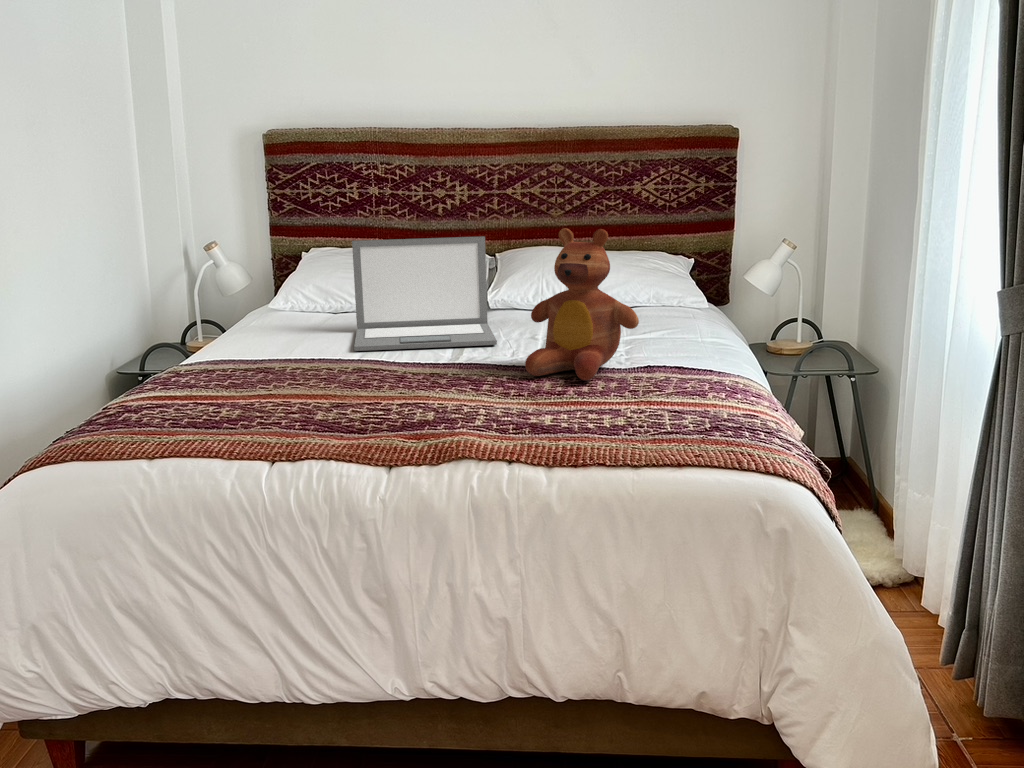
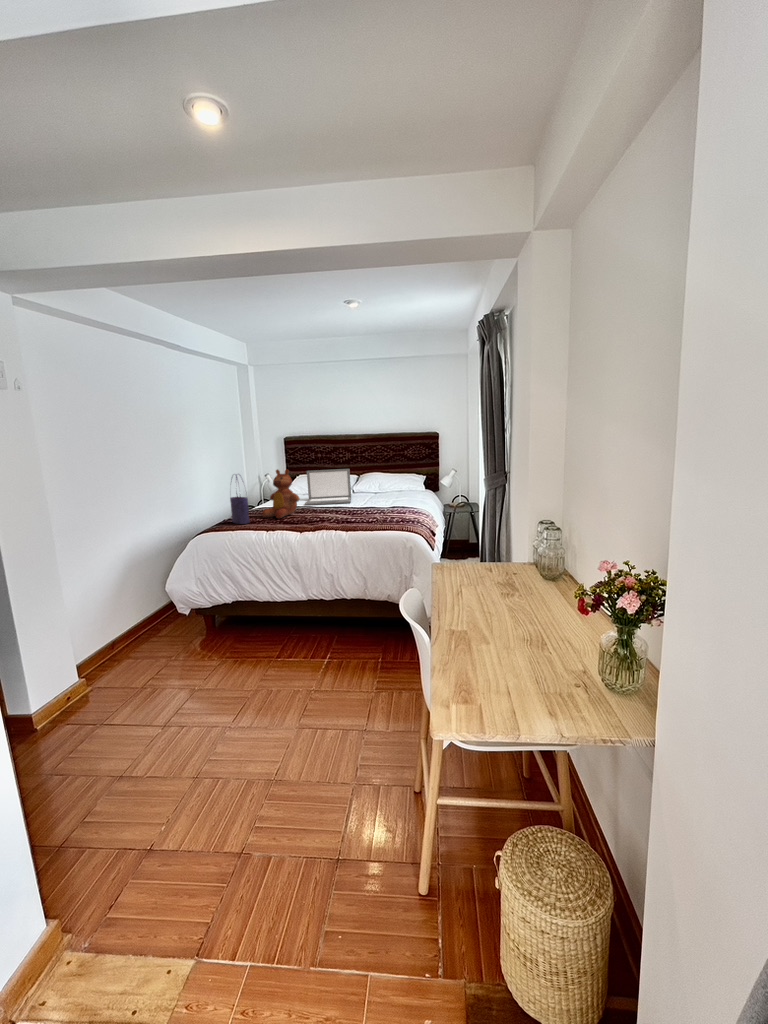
teddy bear: present [525,228,639,380] -> present [262,470,300,518]
tote bag: none [130,258,198,429] -> present [230,475,250,524]

